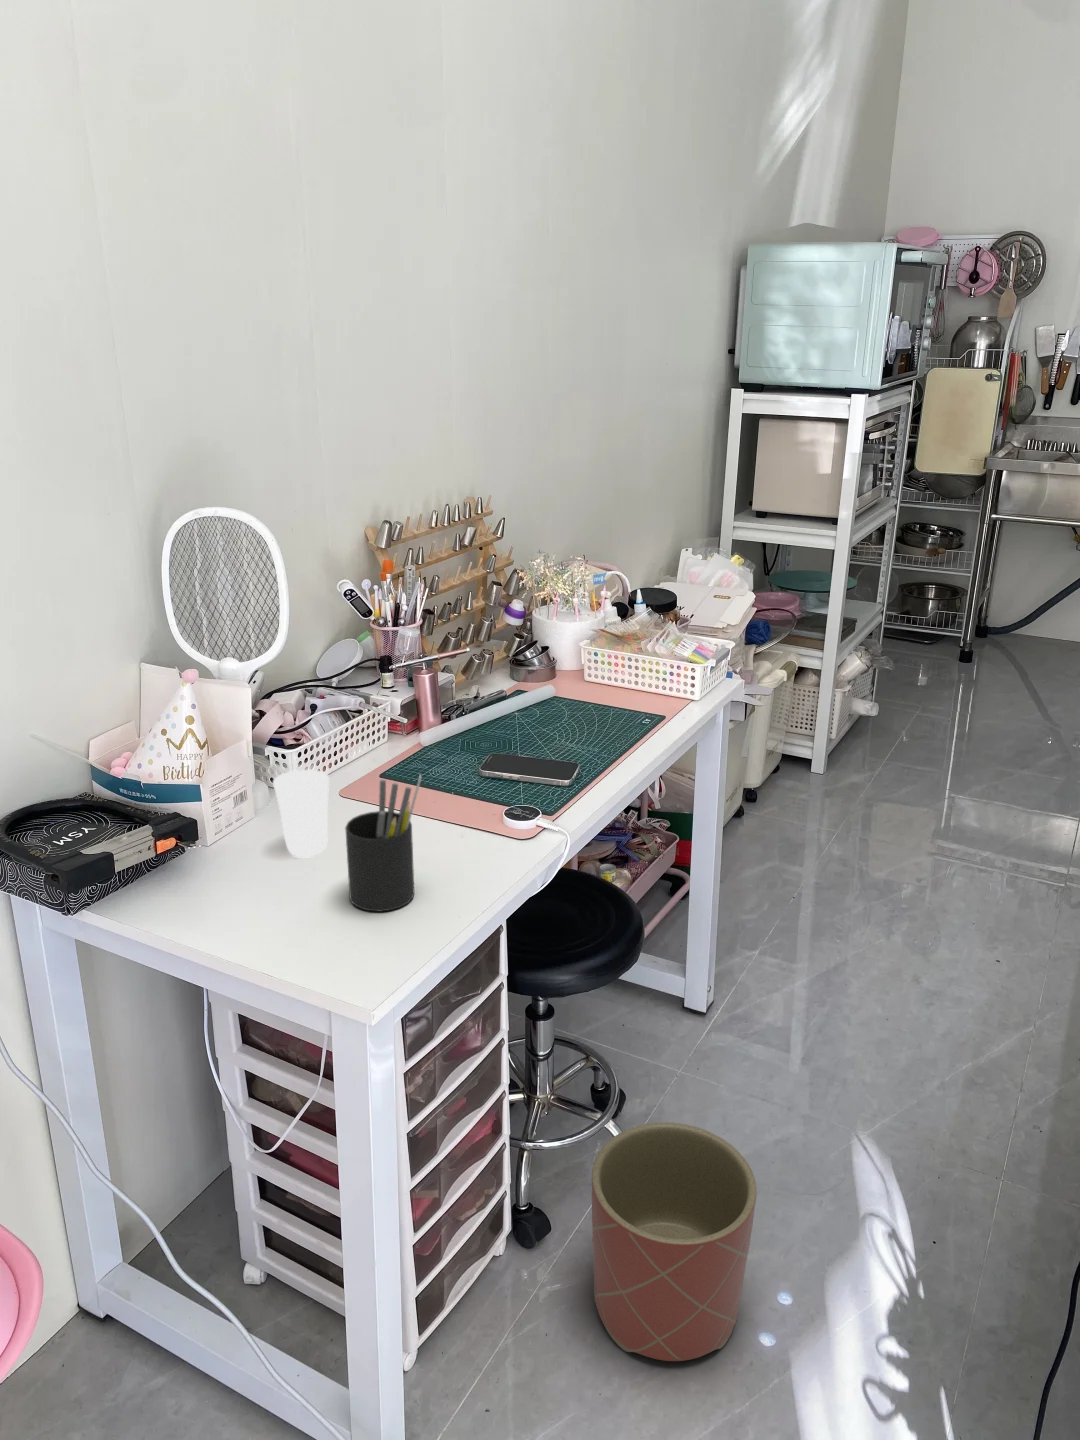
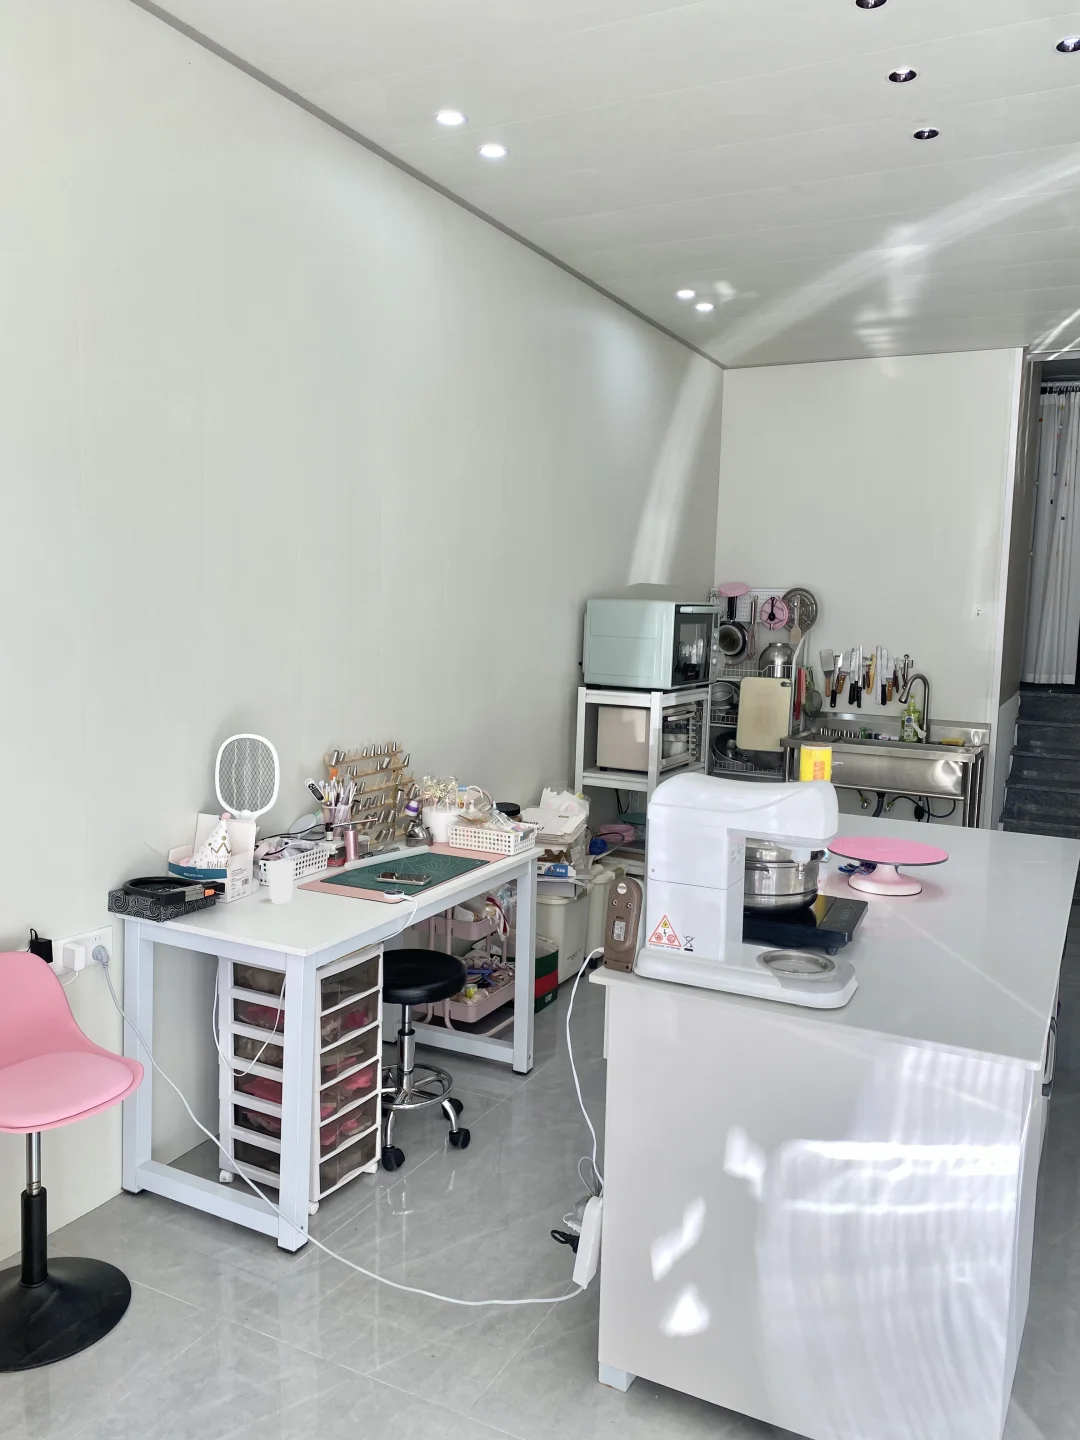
pen holder: present [345,775,421,911] -> none [301,852,340,919]
planter: present [592,1122,757,1361] -> none [425,1080,517,1205]

